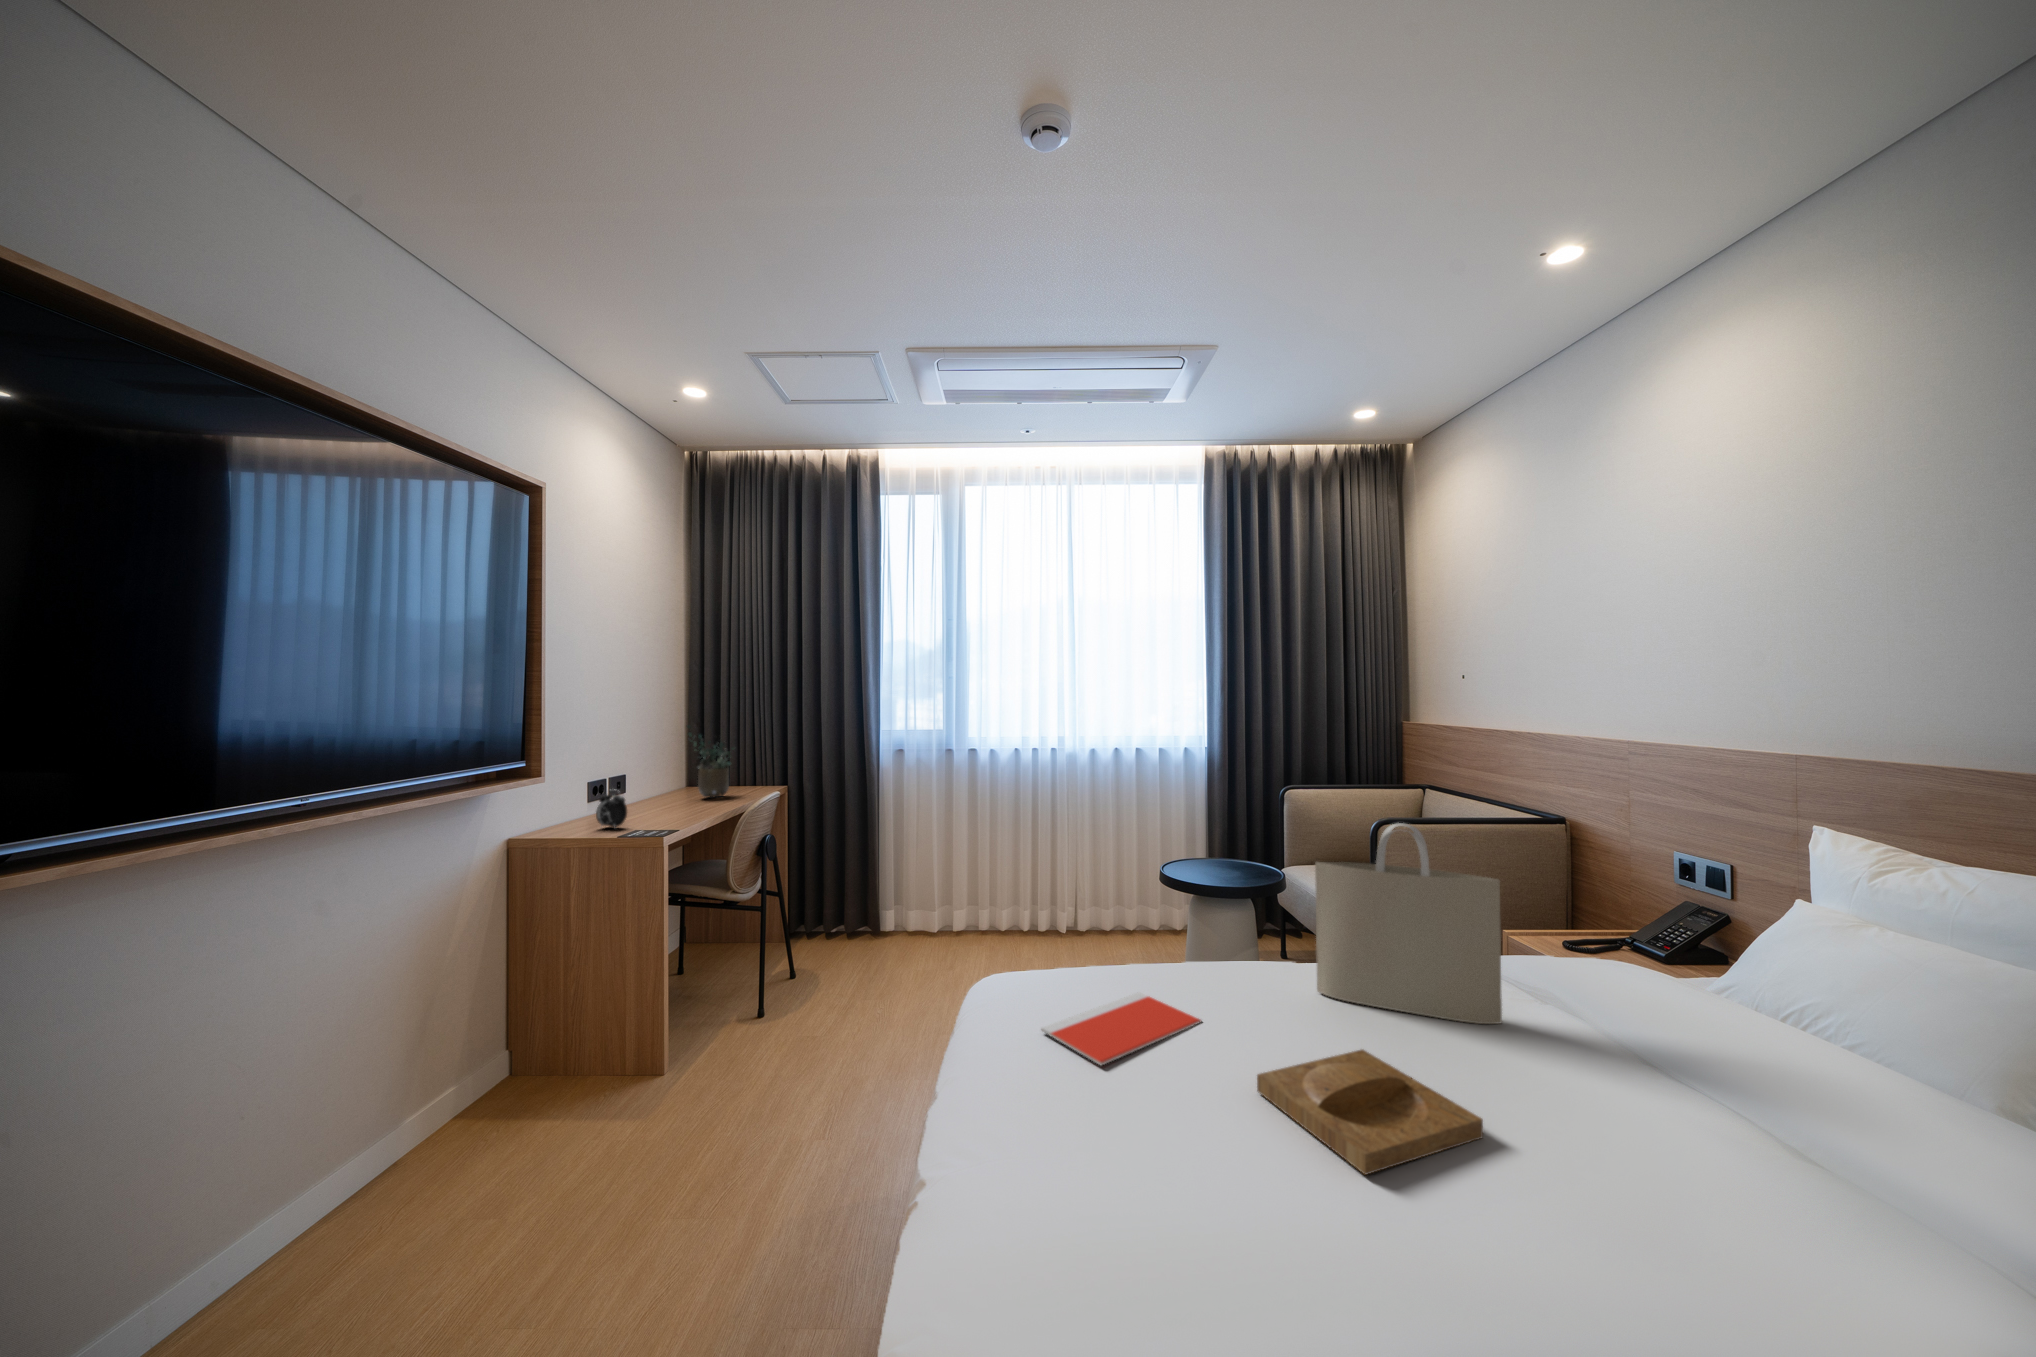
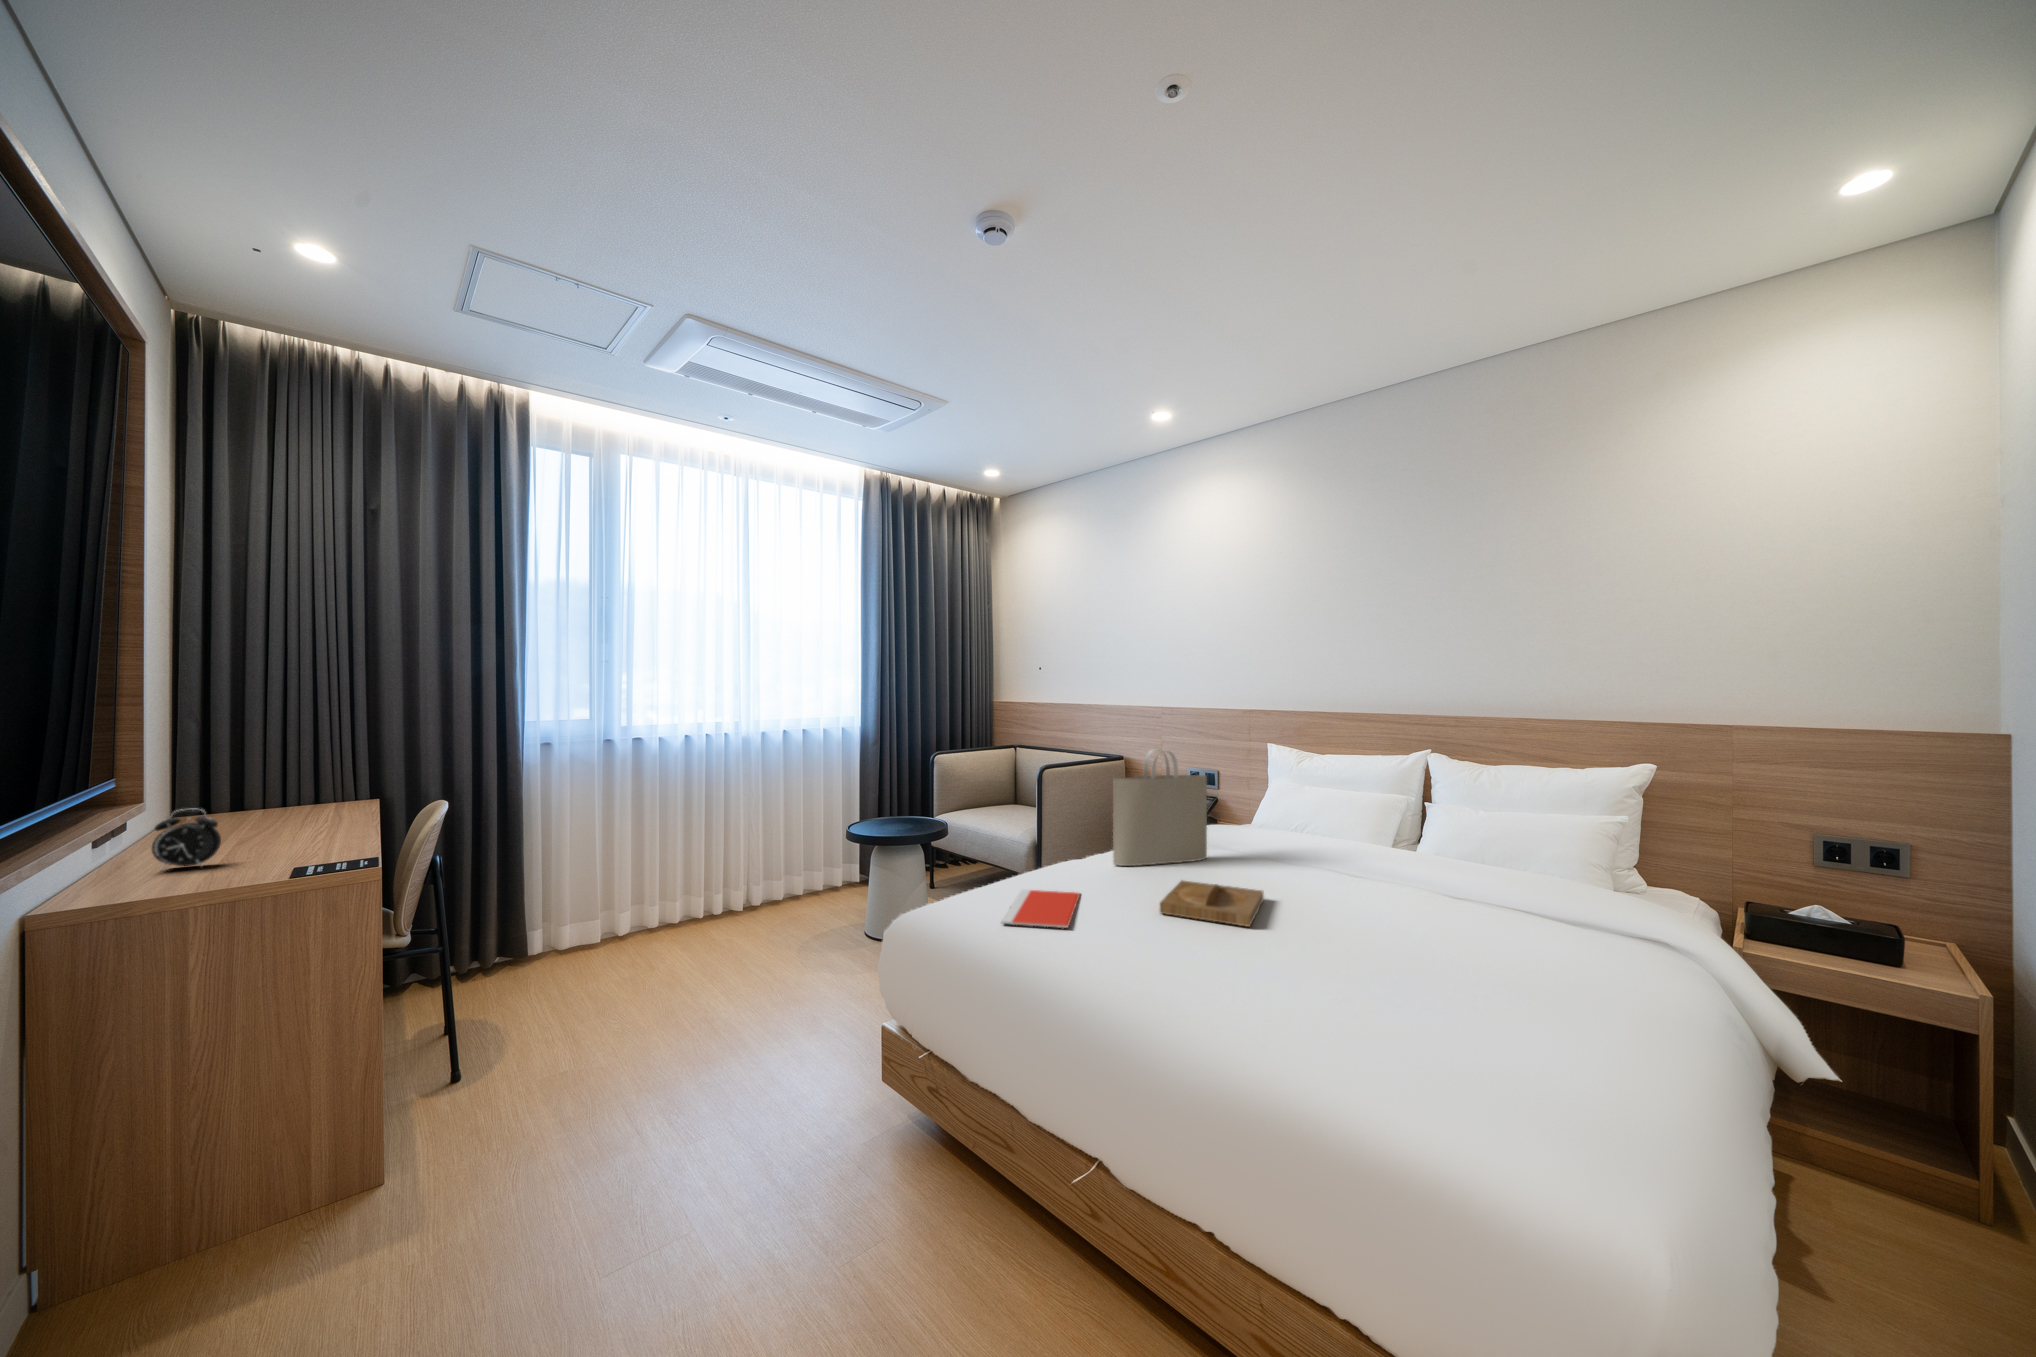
potted plant: present [687,726,735,797] -> none [227,717,330,820]

